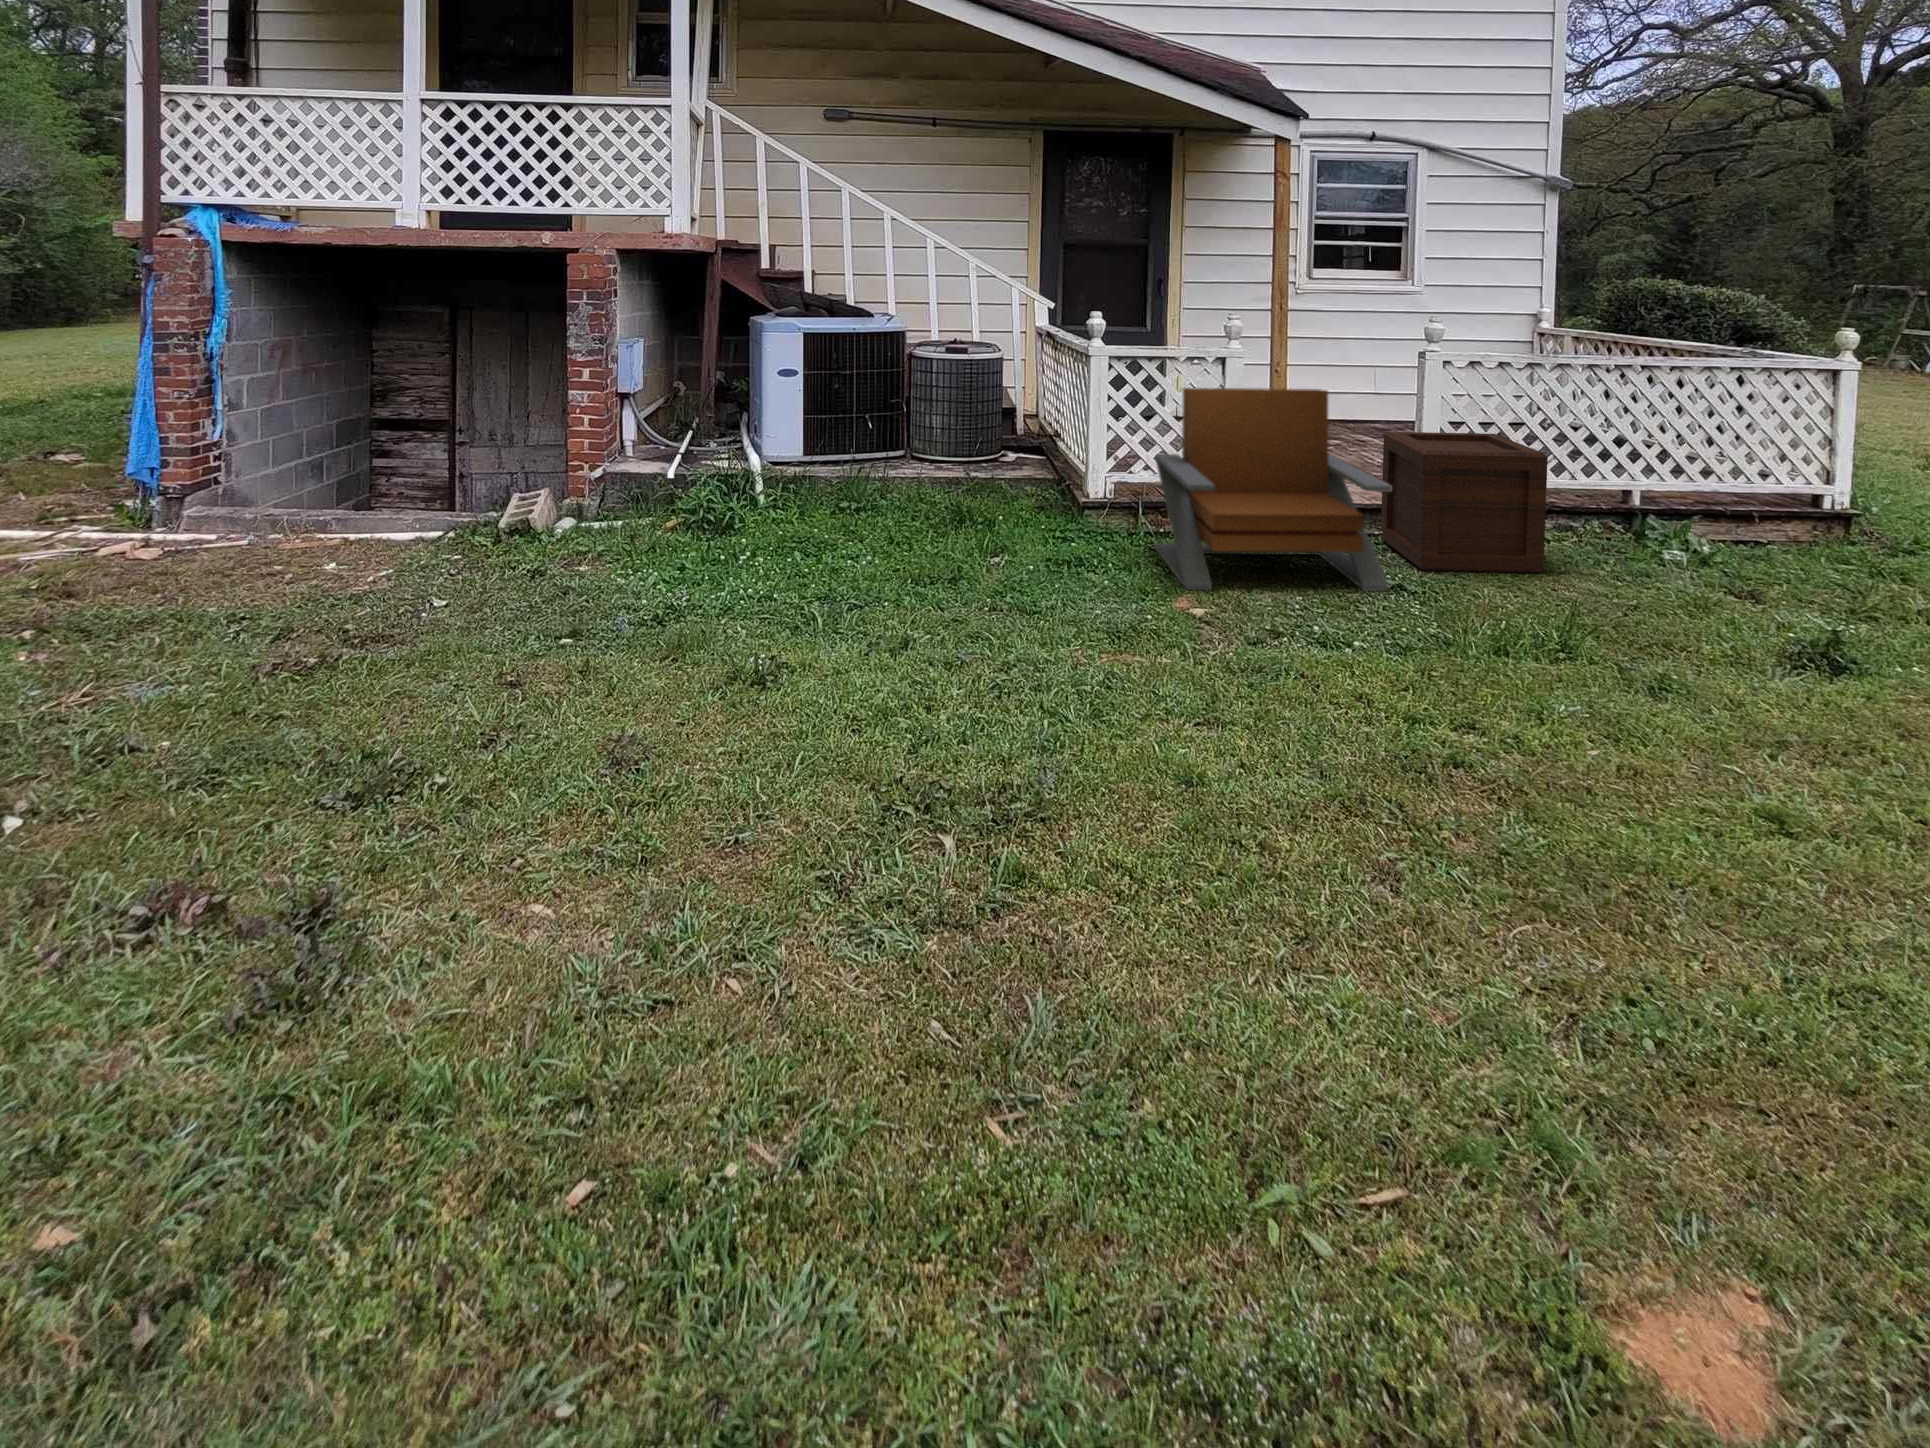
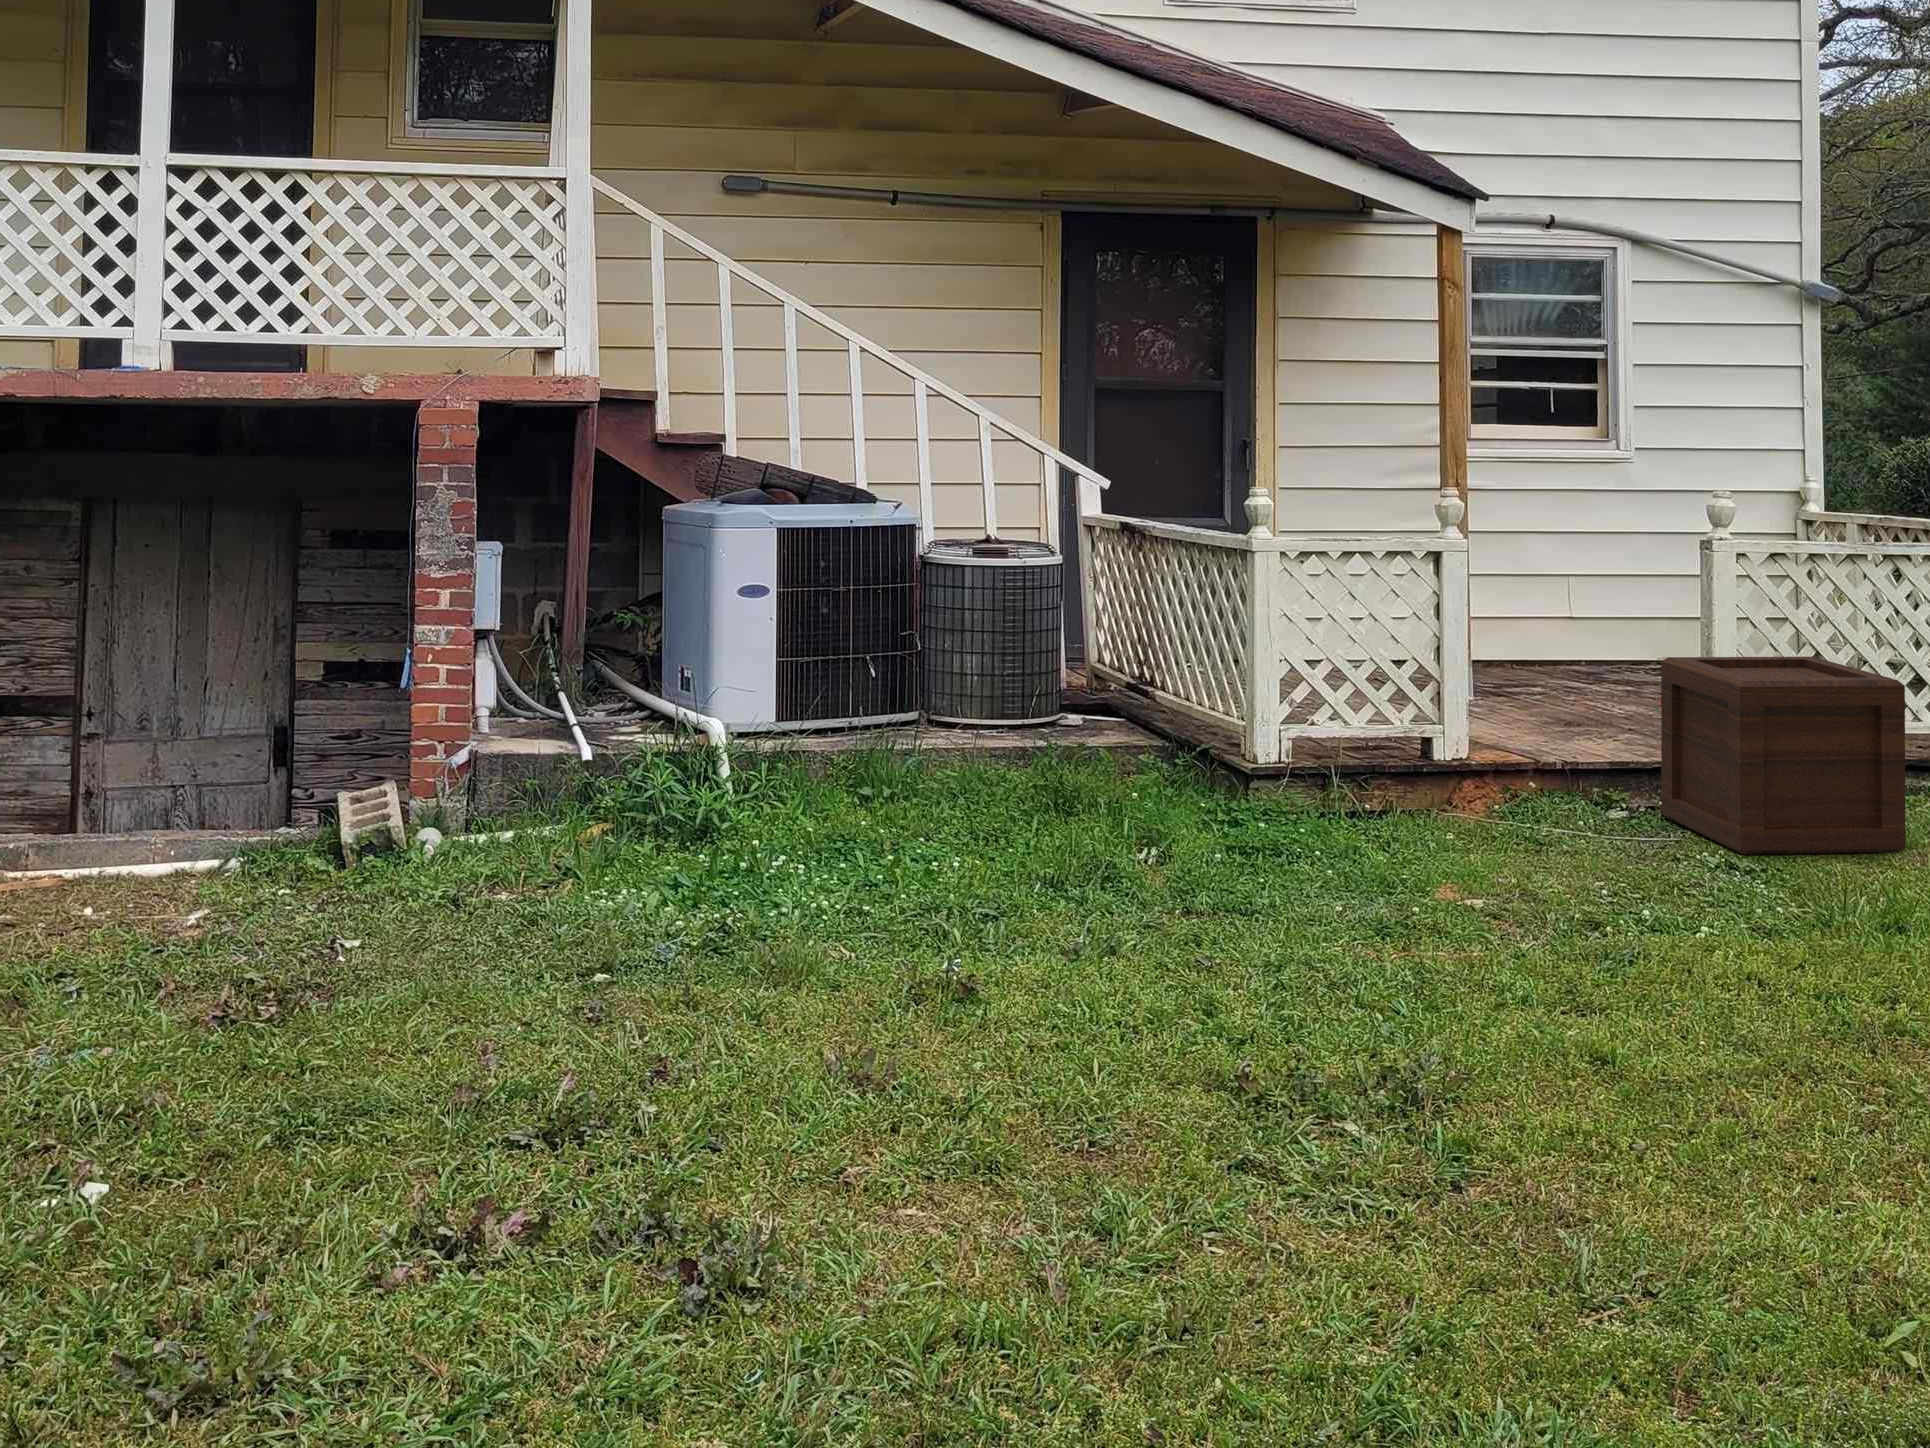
lounge chair: present [1154,388,1392,591] -> none [1351,597,1715,891]

